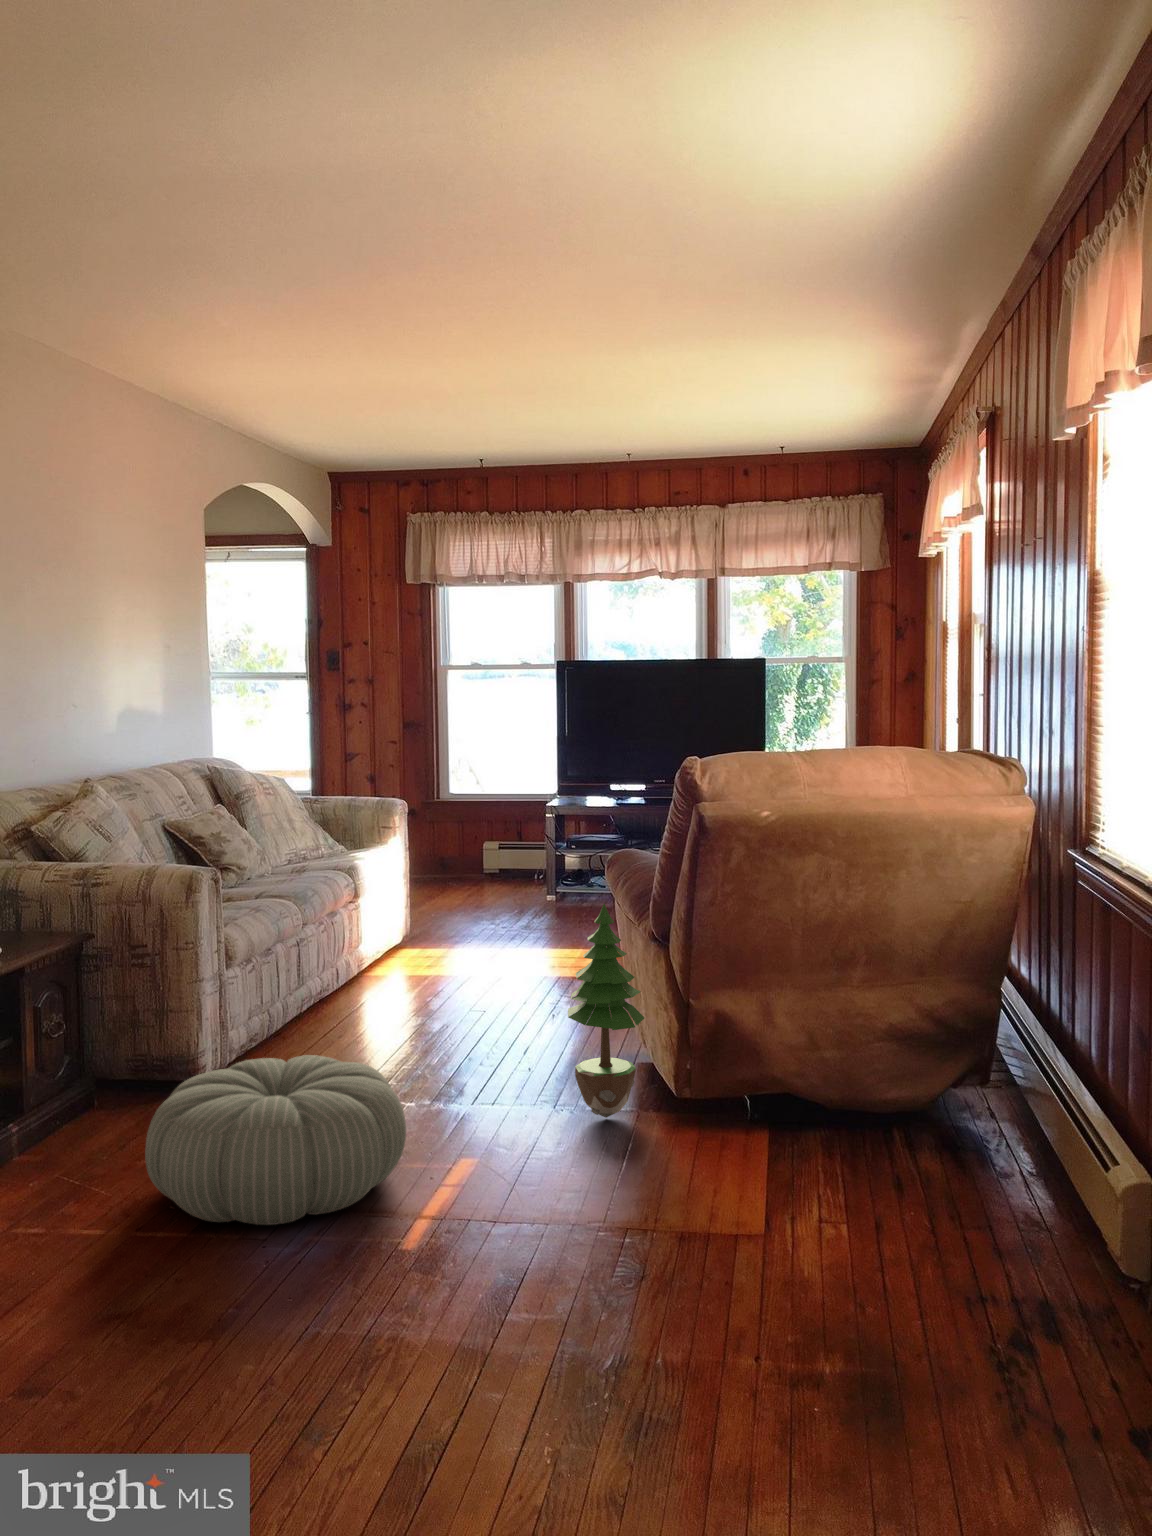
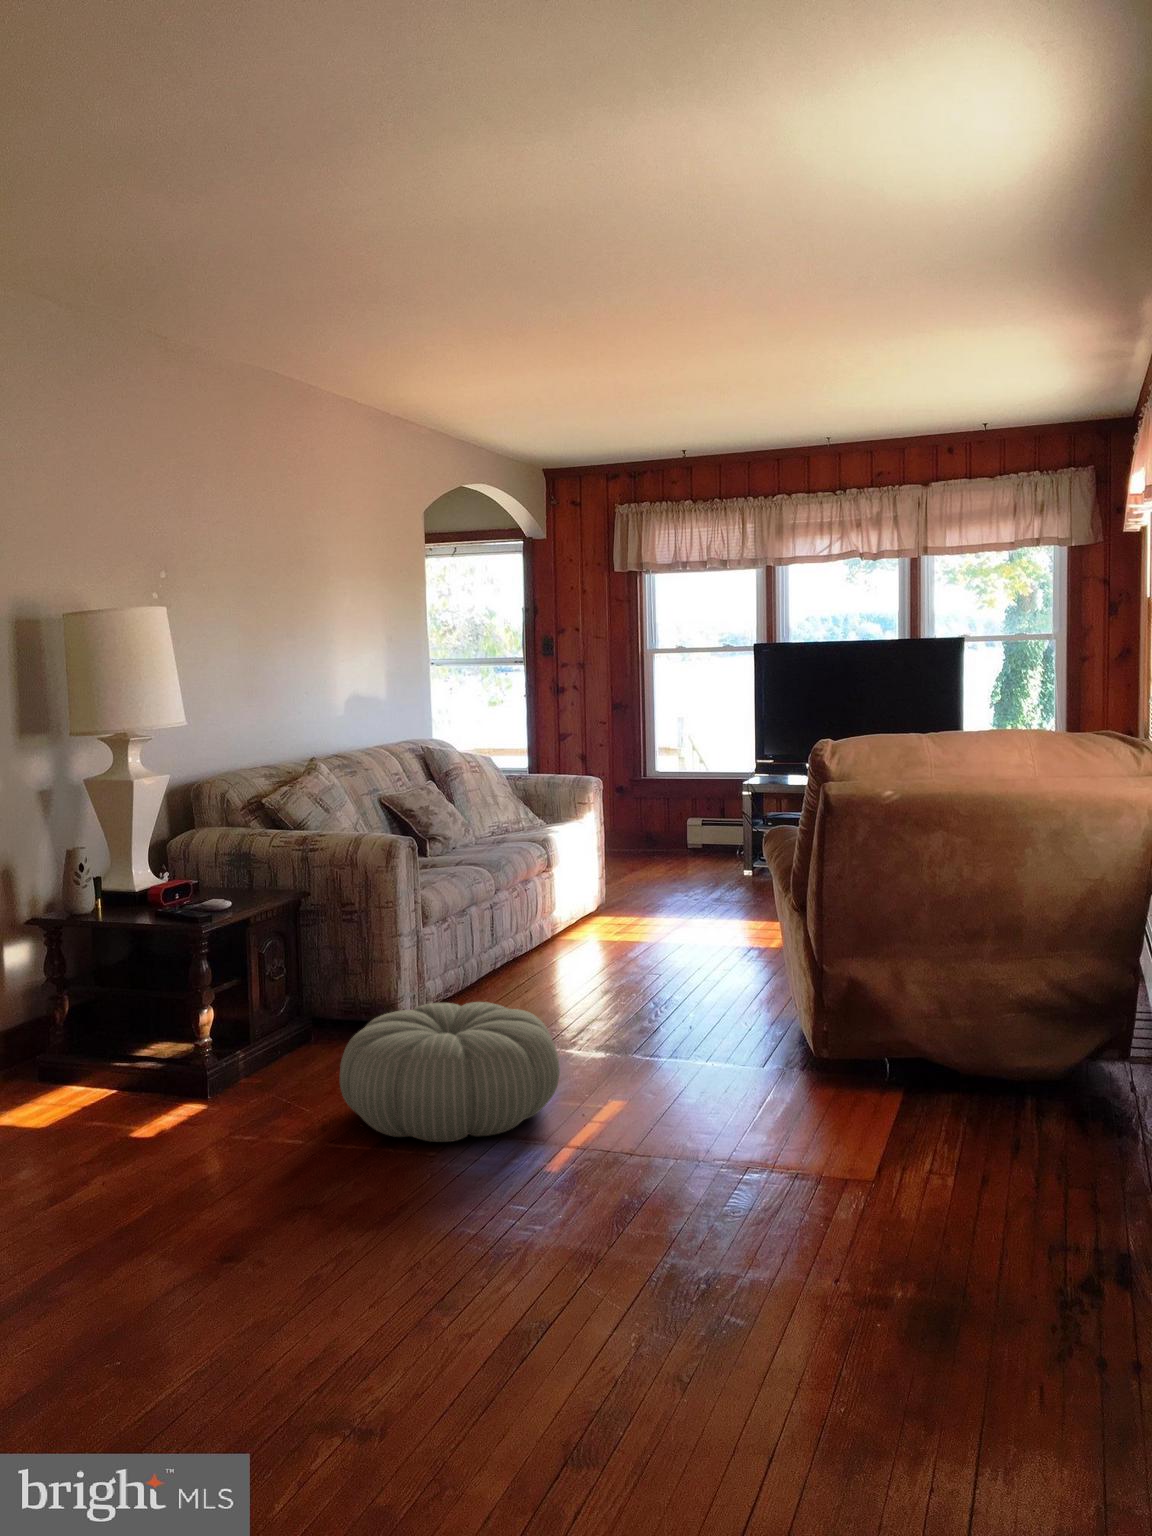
potted tree: present [568,904,644,1118] -> none [714,875,787,1073]

